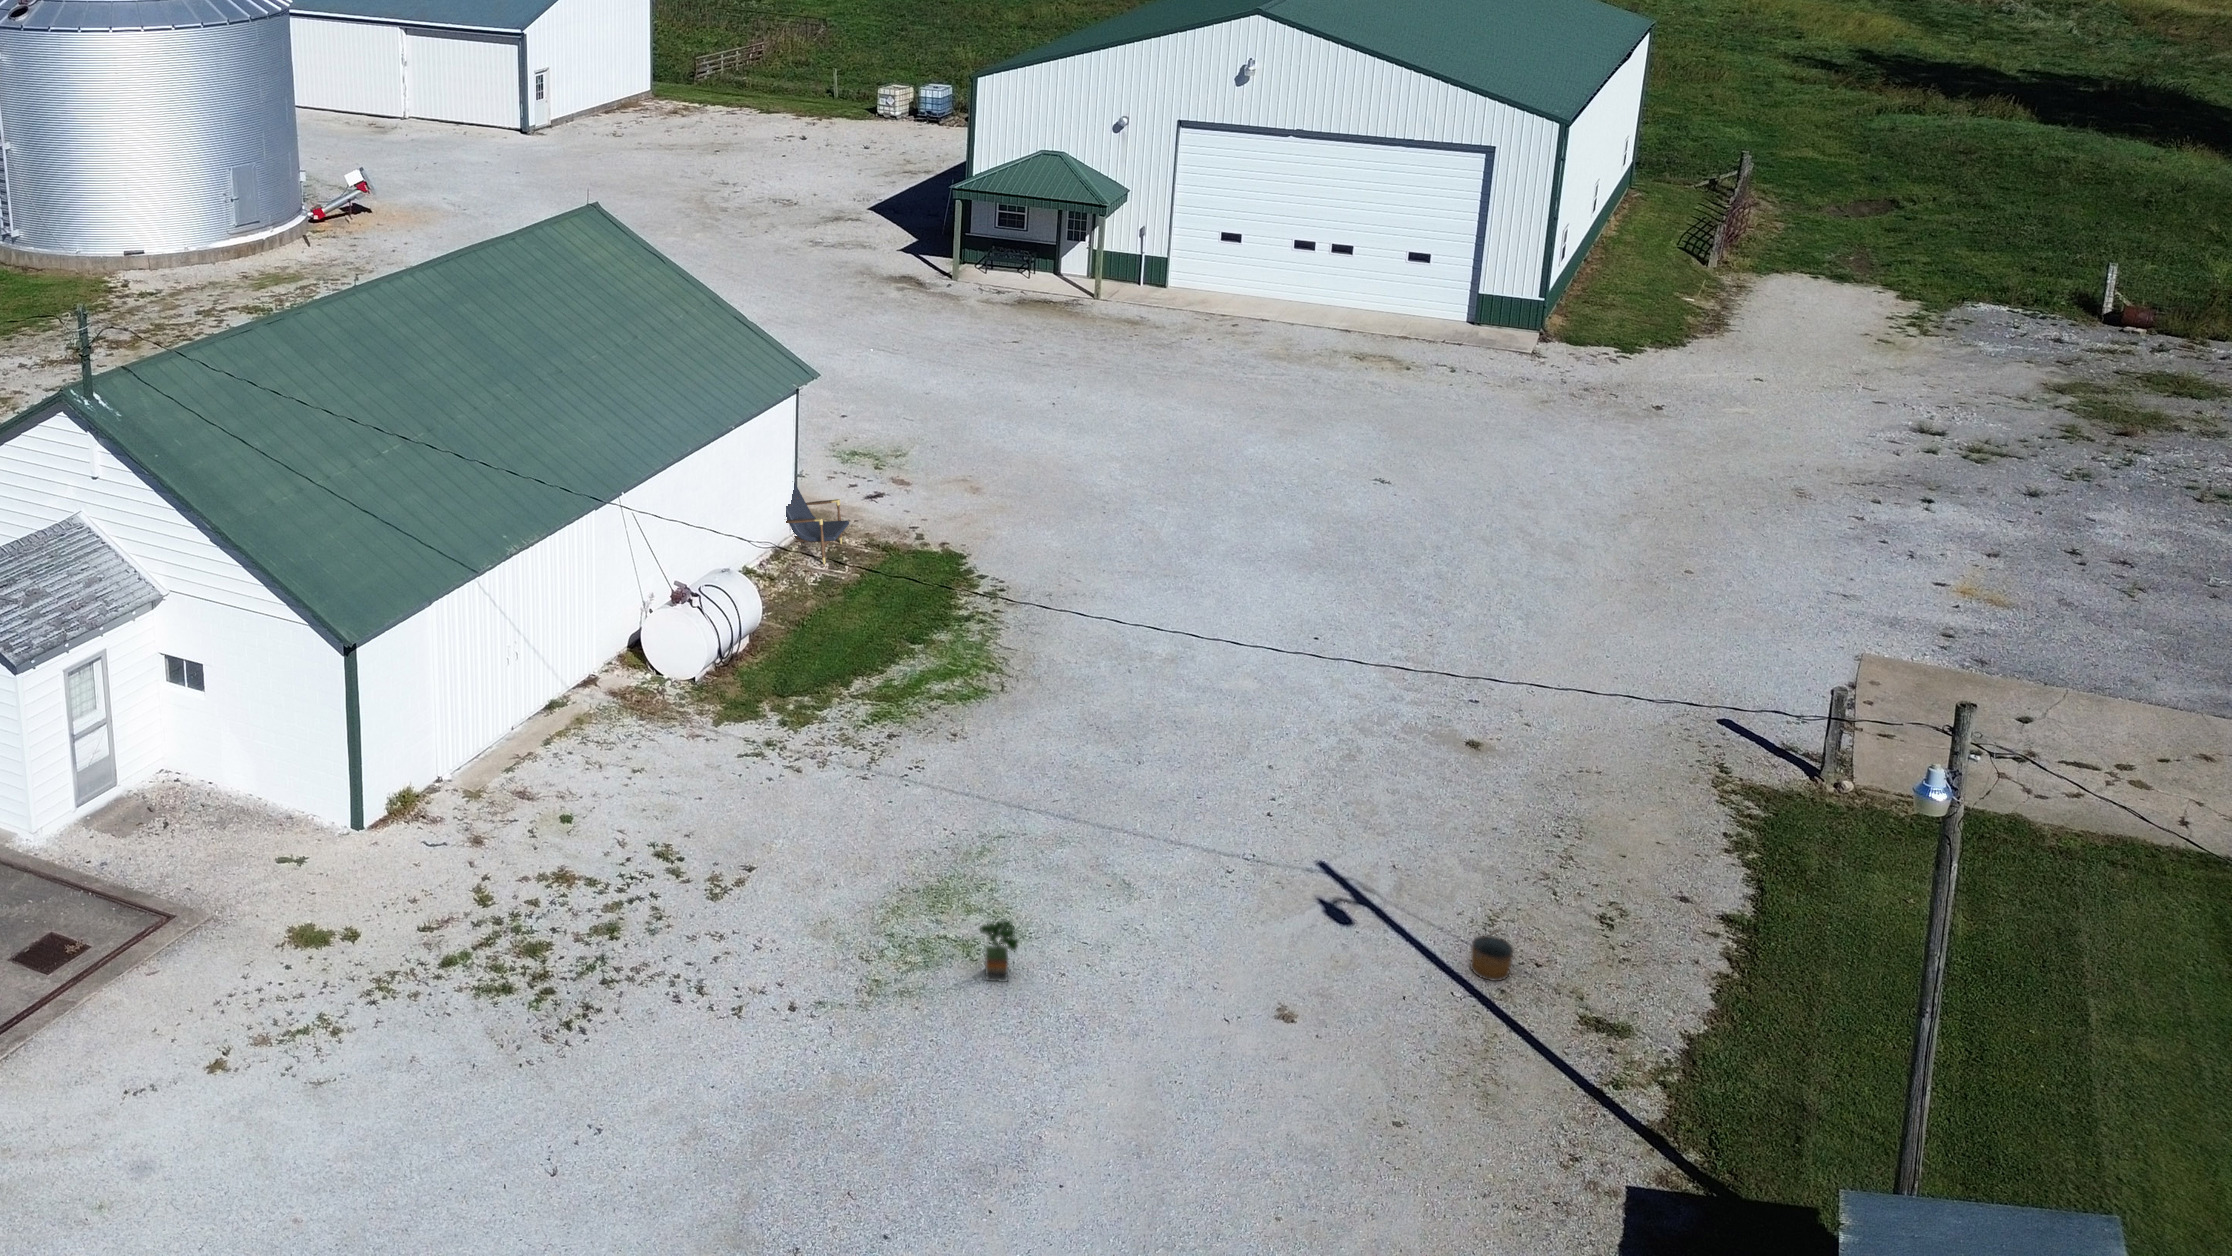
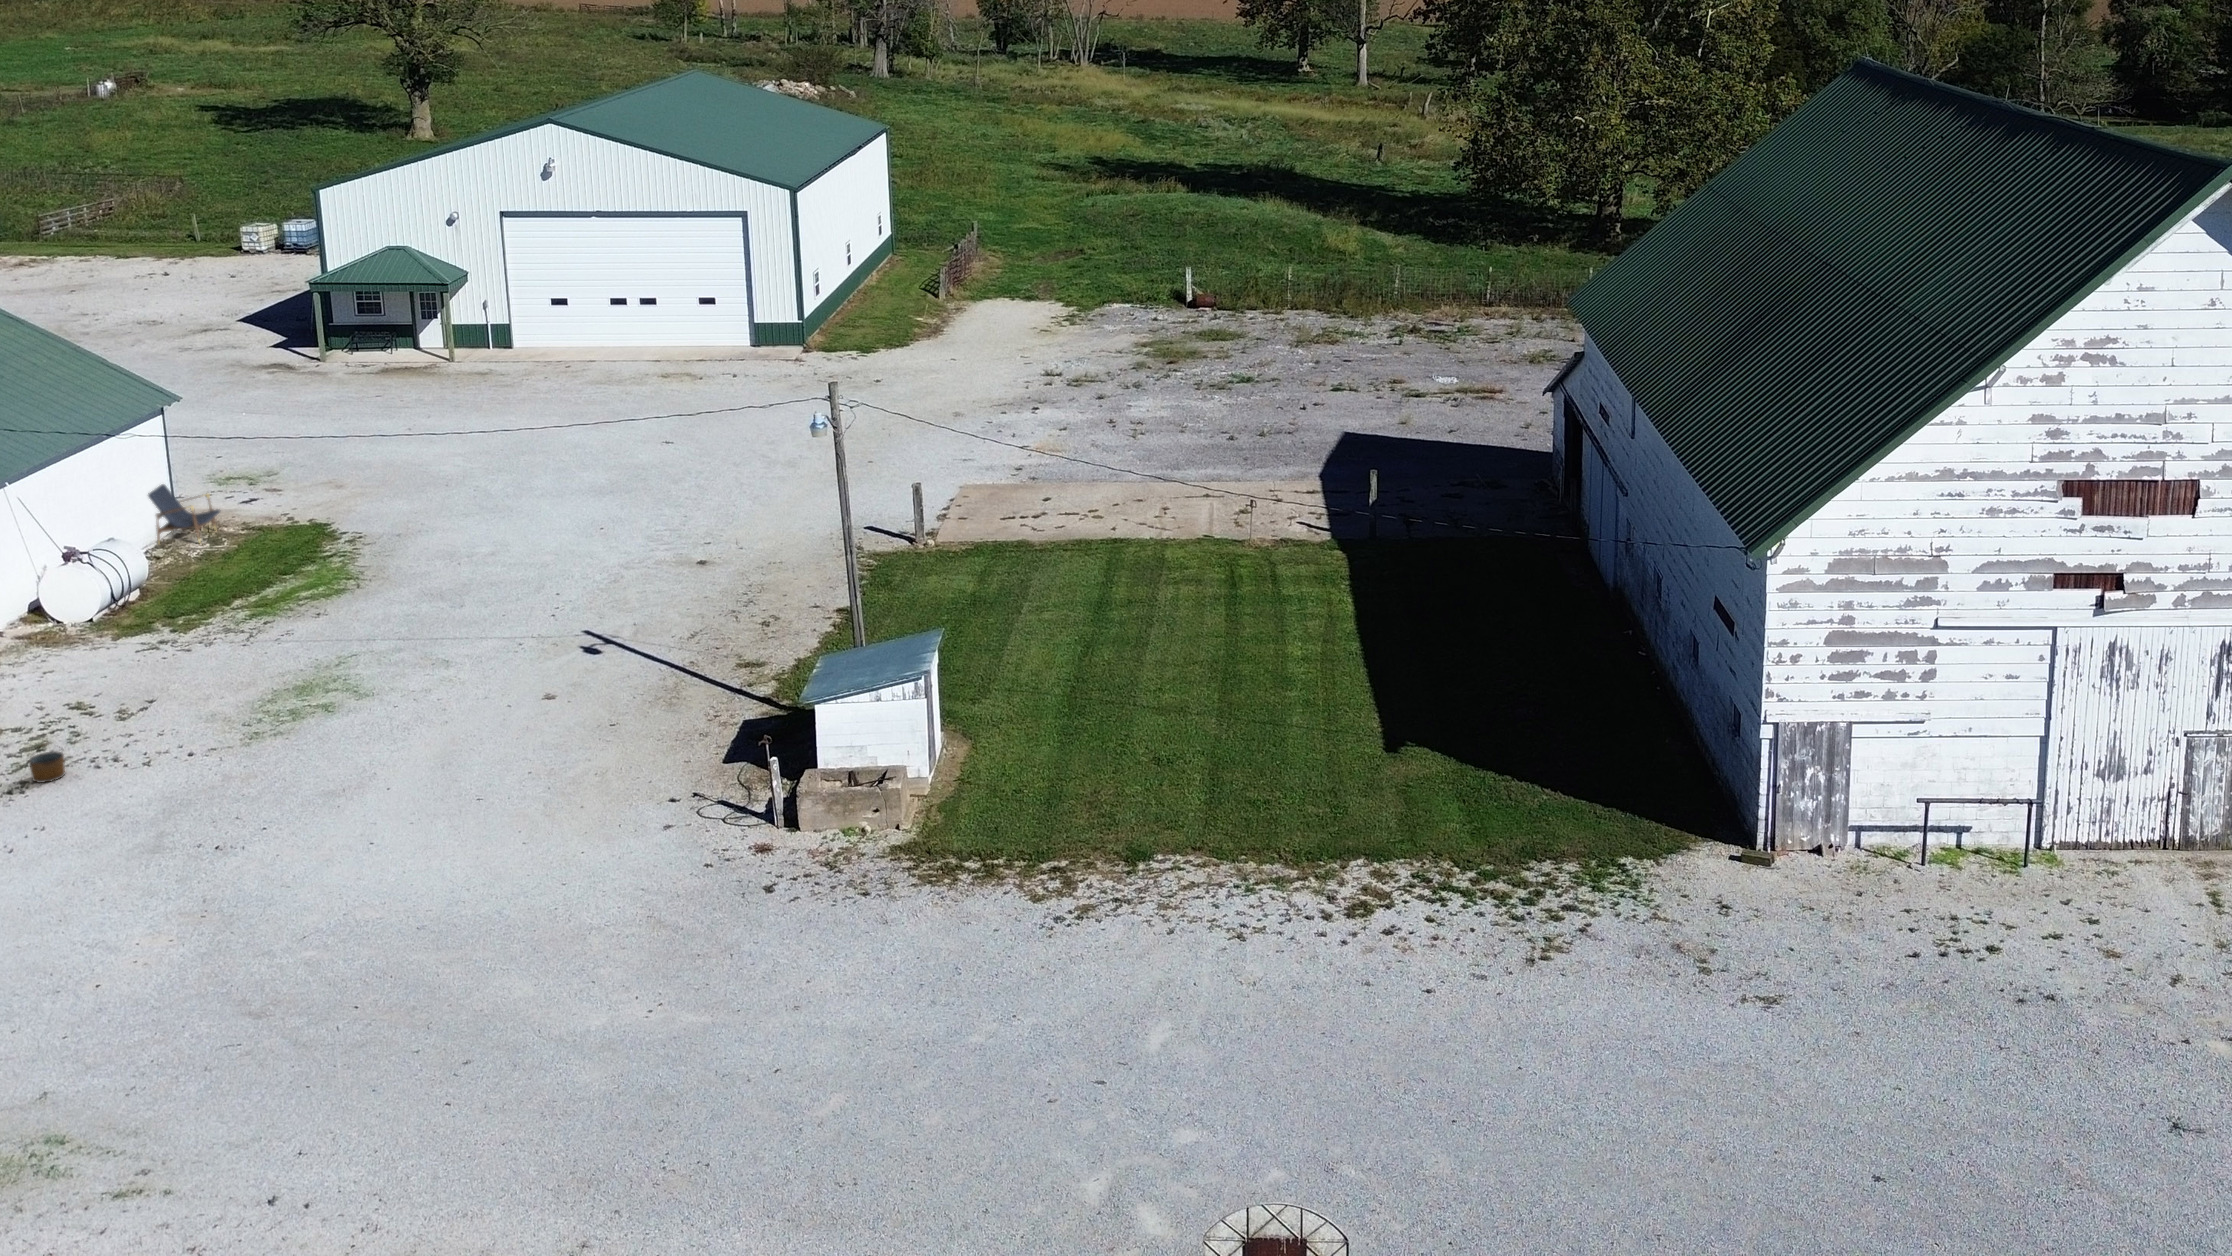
potted tree: present [980,921,1018,982] -> none [329,677,362,723]
bucket: present [1471,929,1513,981] -> present [29,743,65,783]

